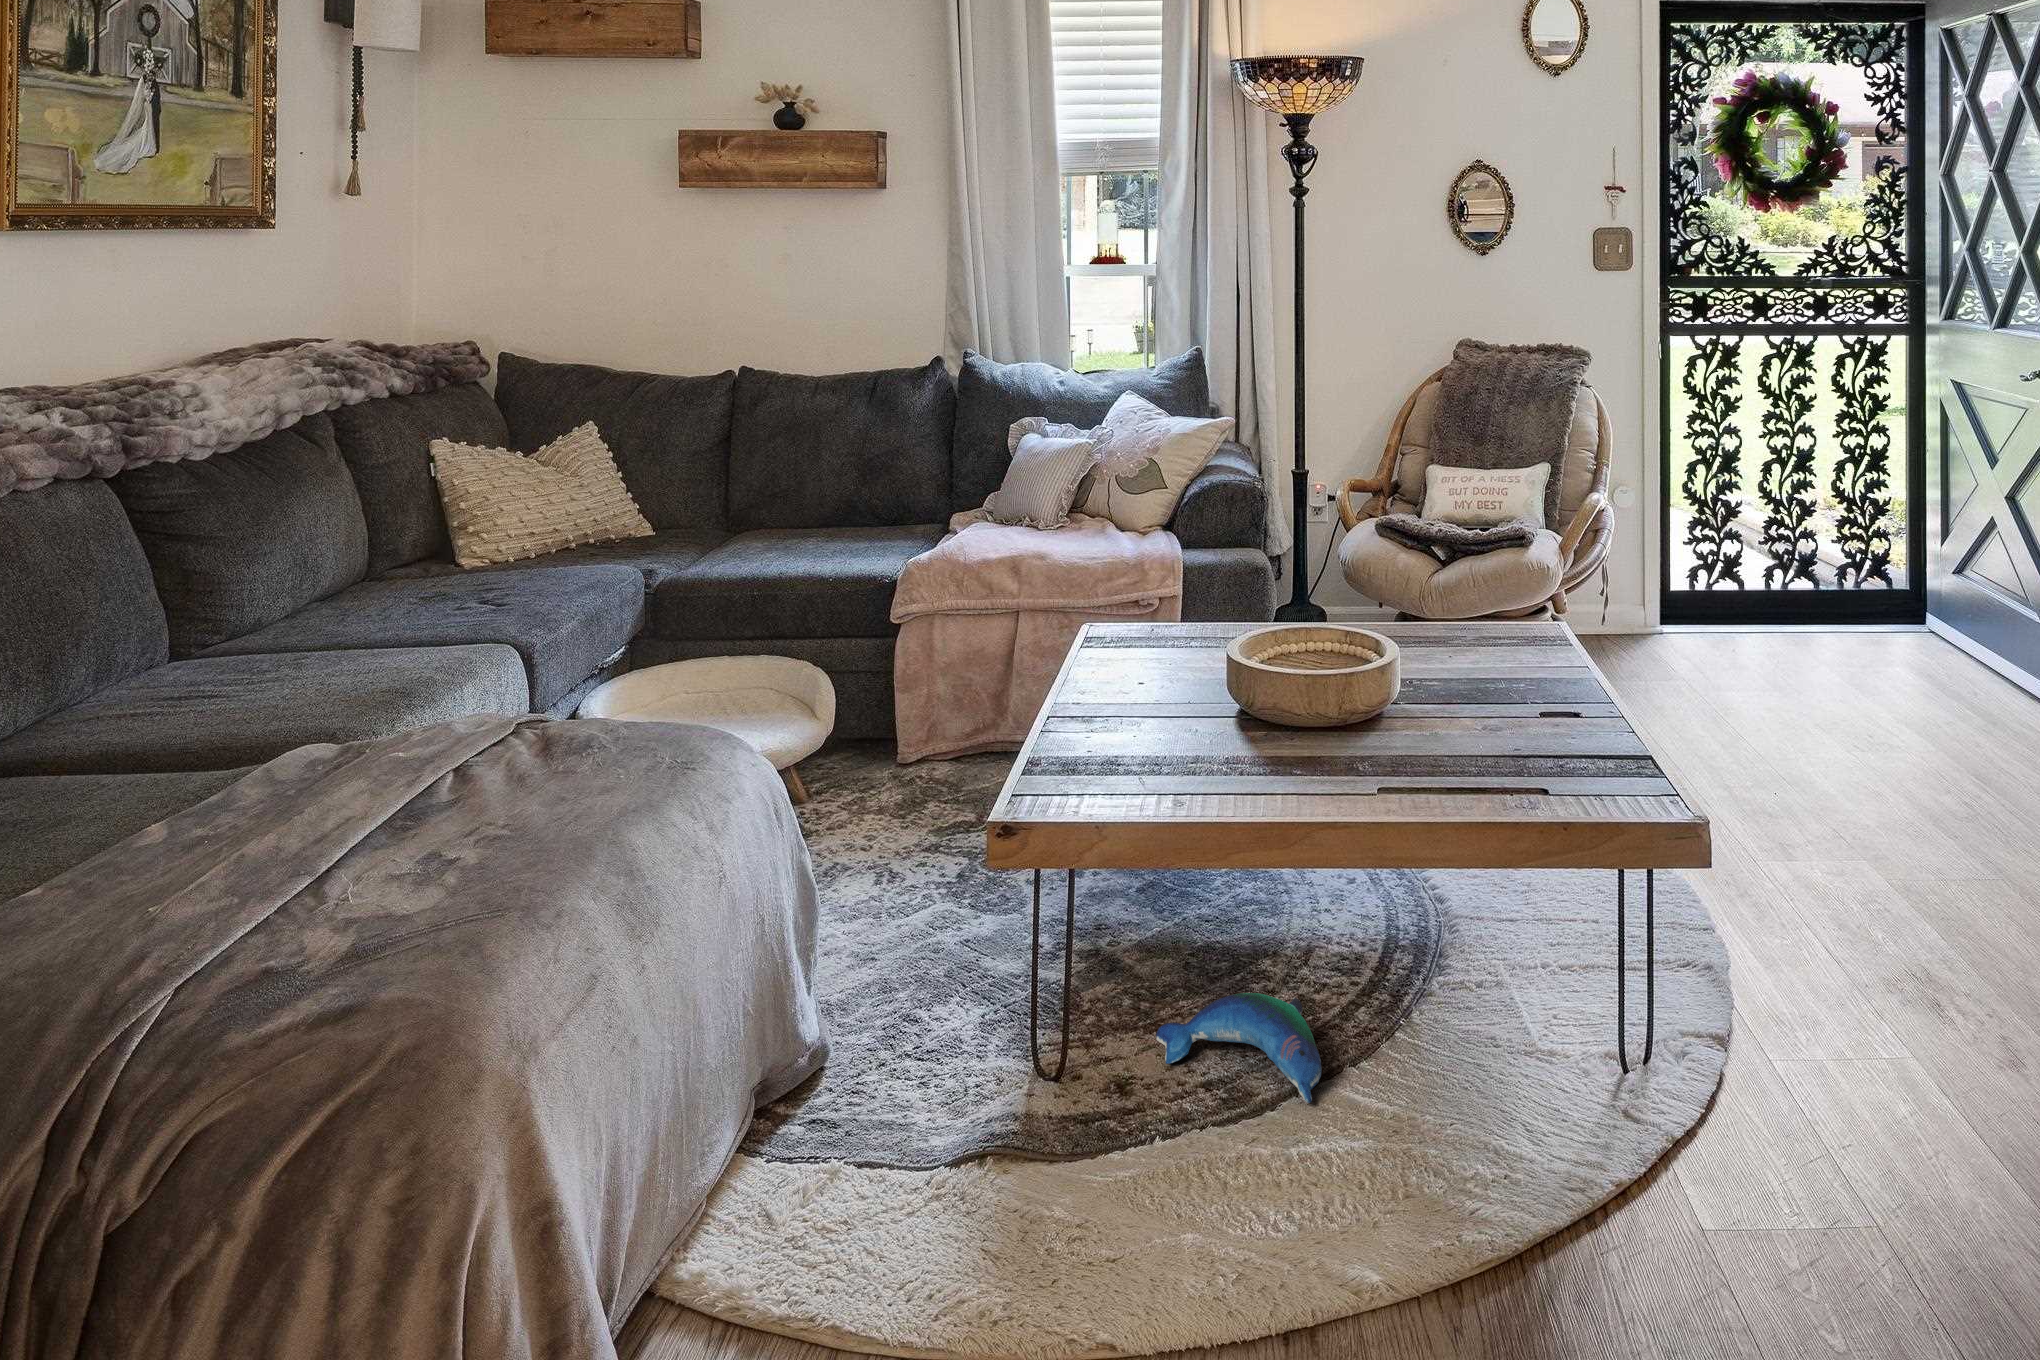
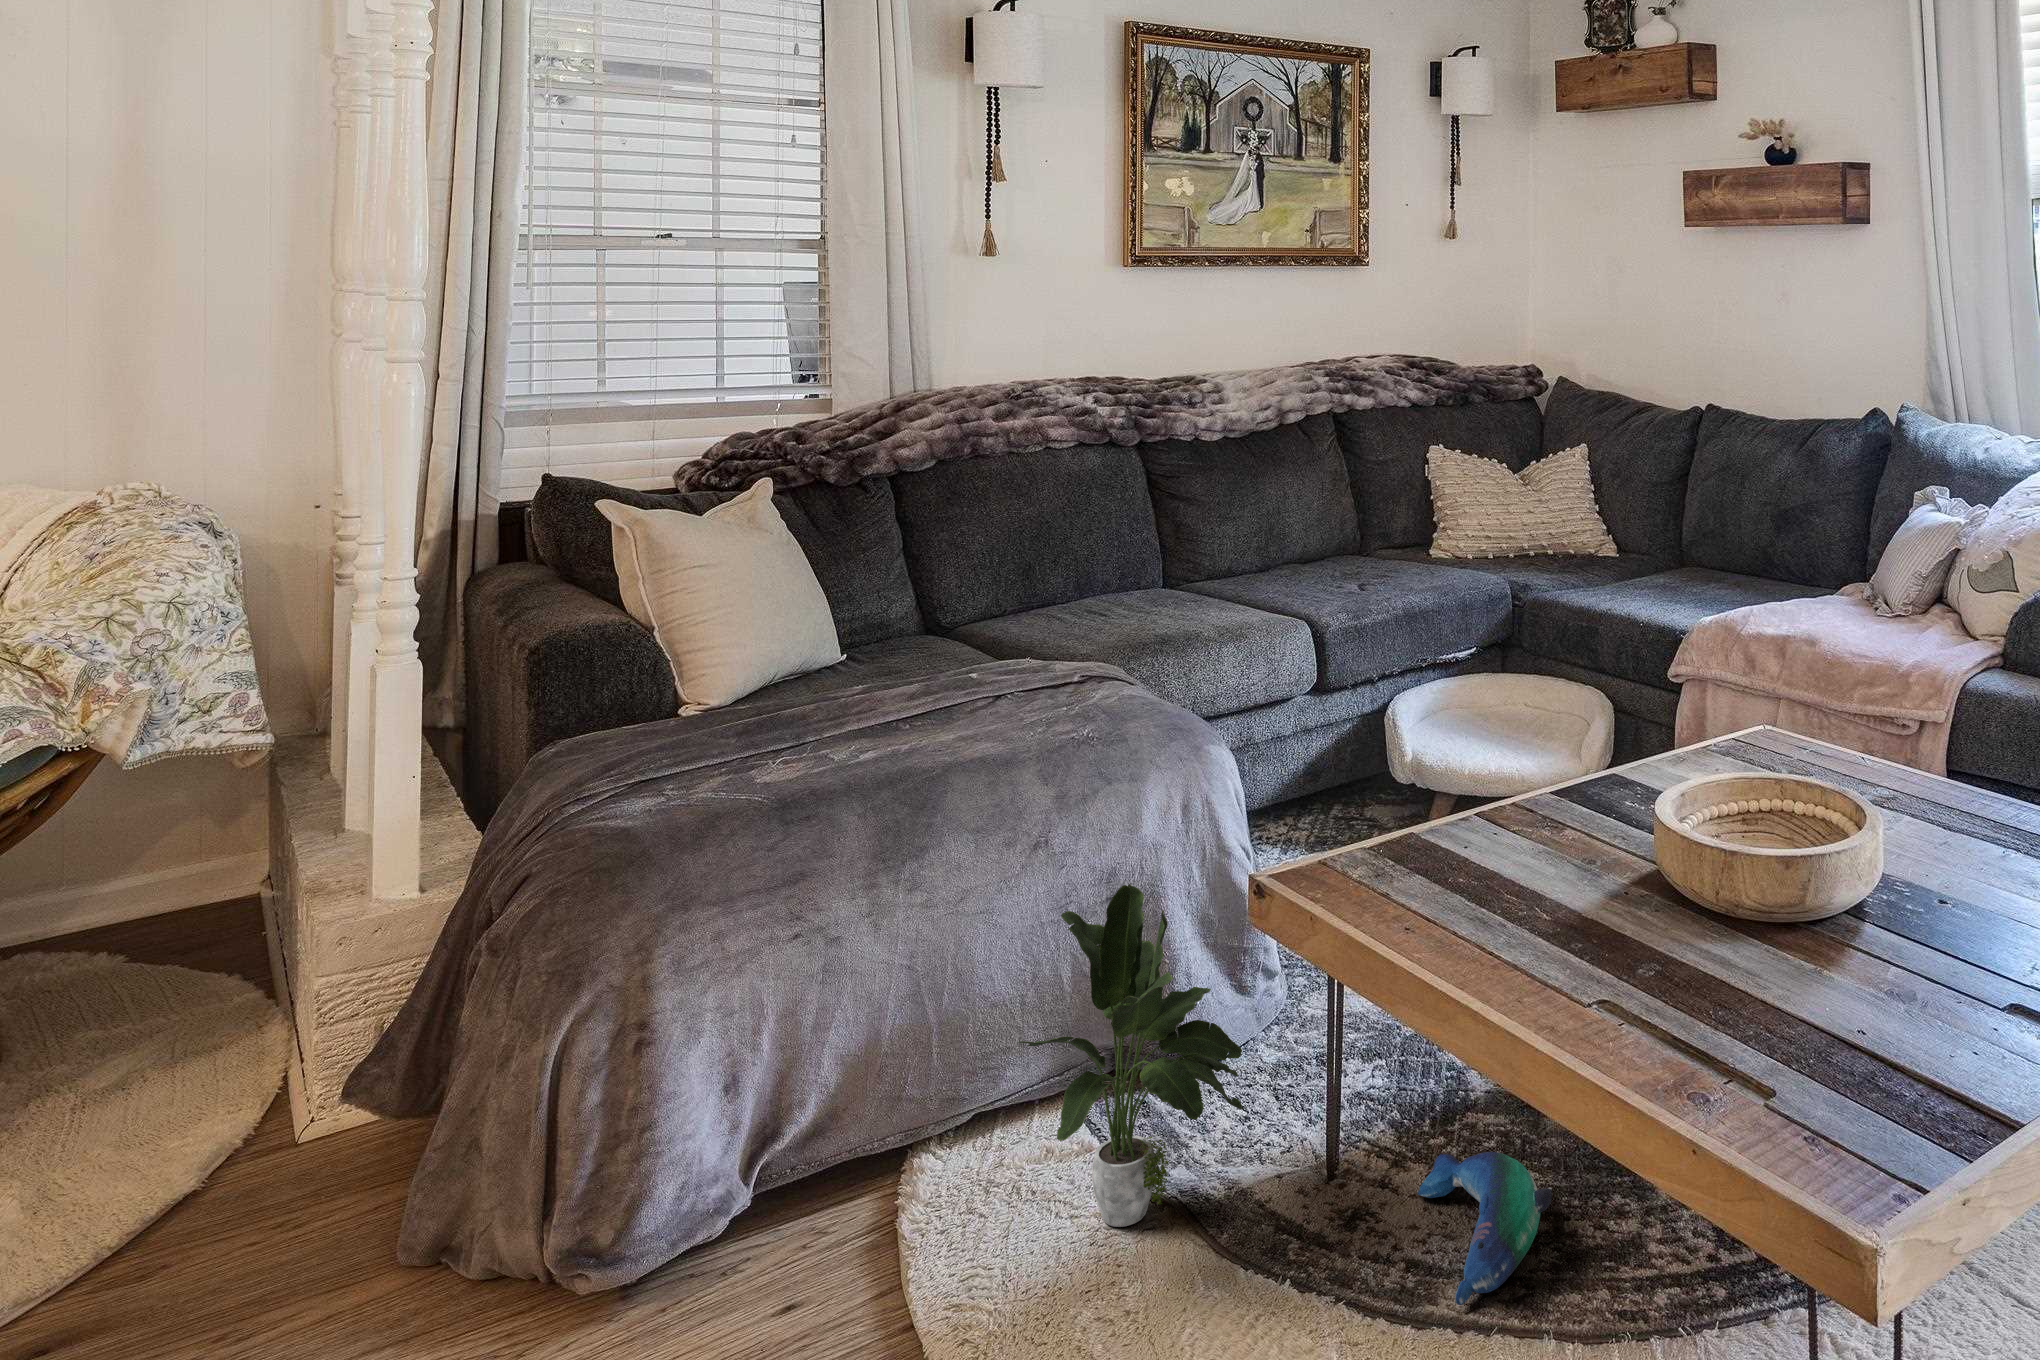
potted plant: none [871,871,1097,1214] -> present [1017,884,1242,1227]

